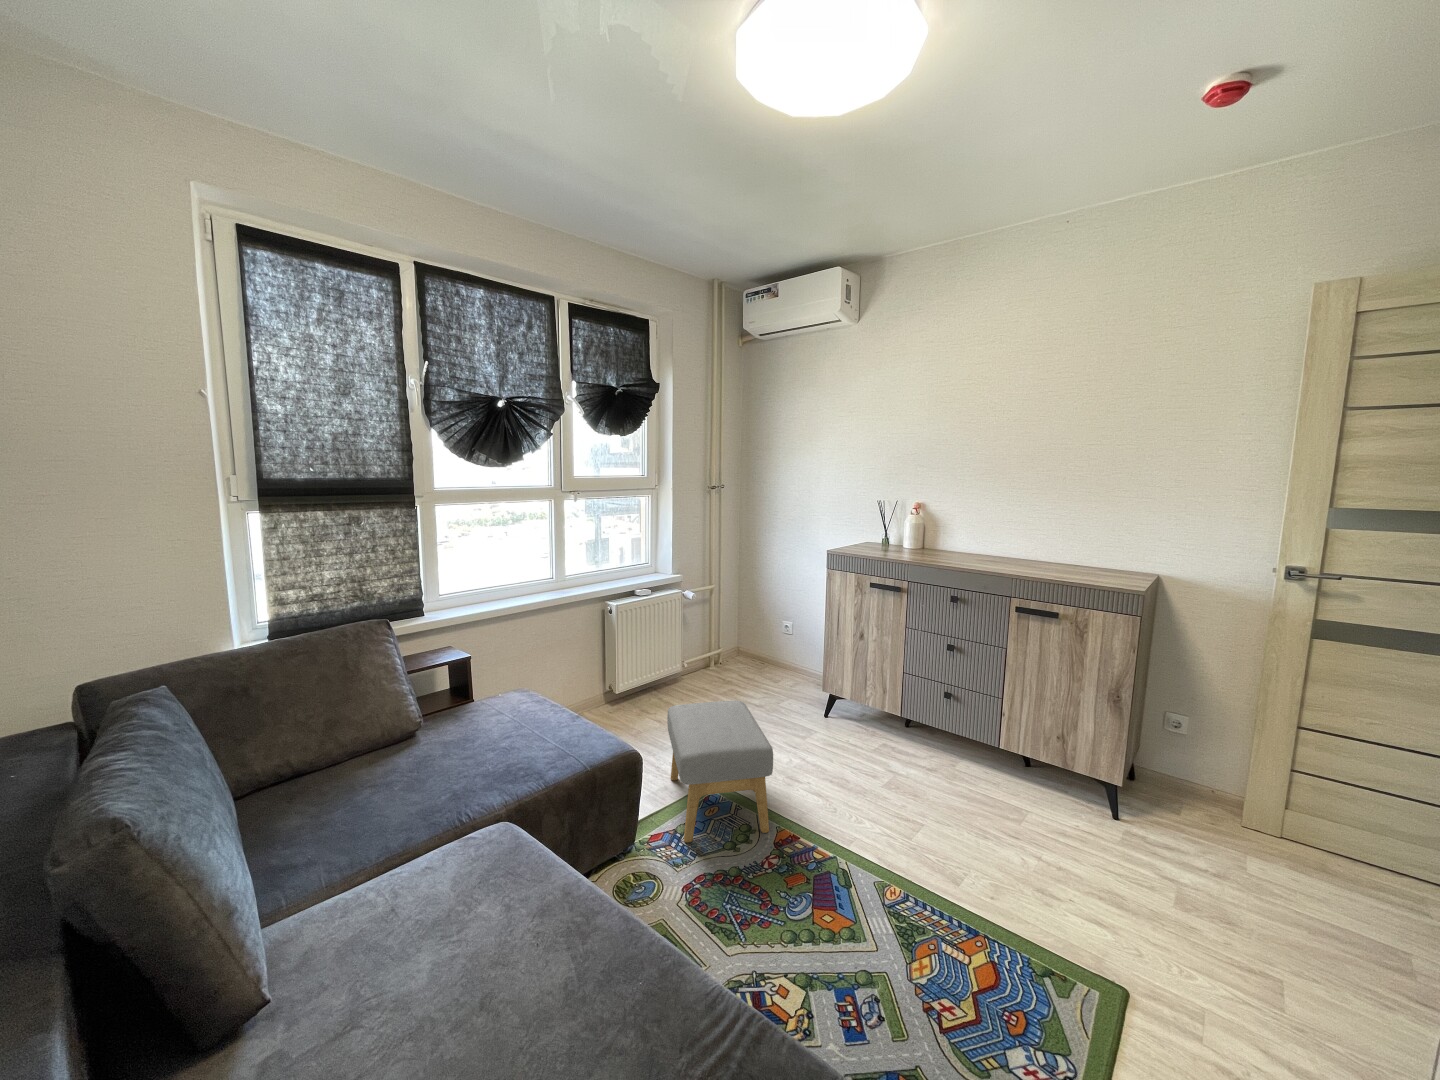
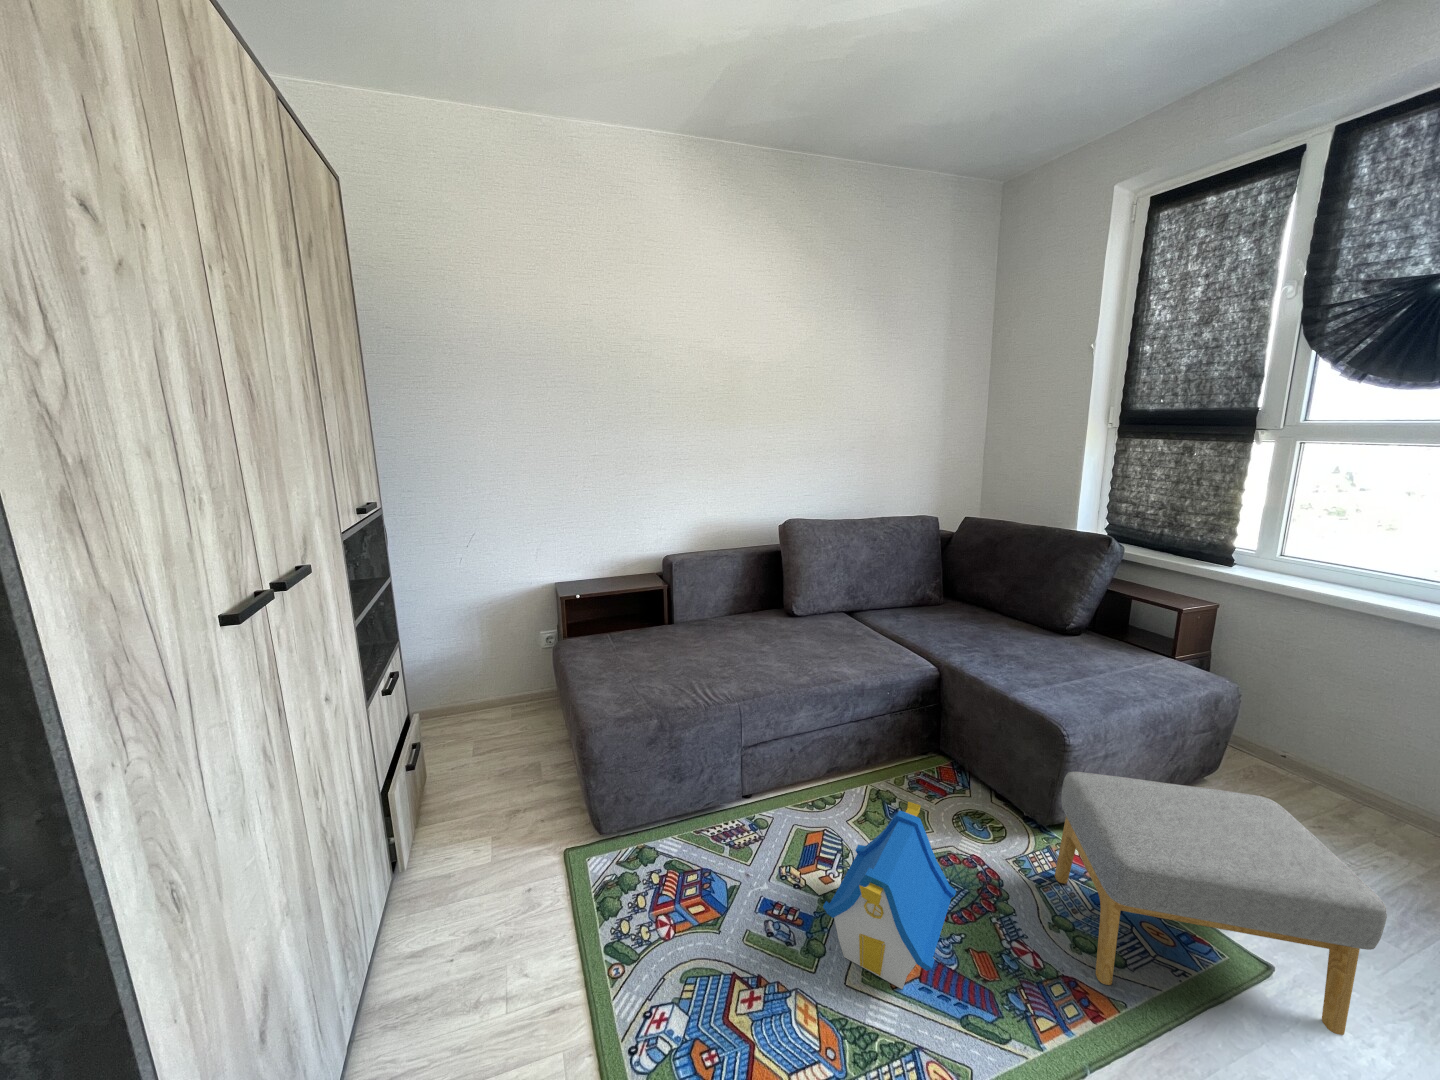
toy house: none [754,836,876,956] -> present [823,802,956,989]

